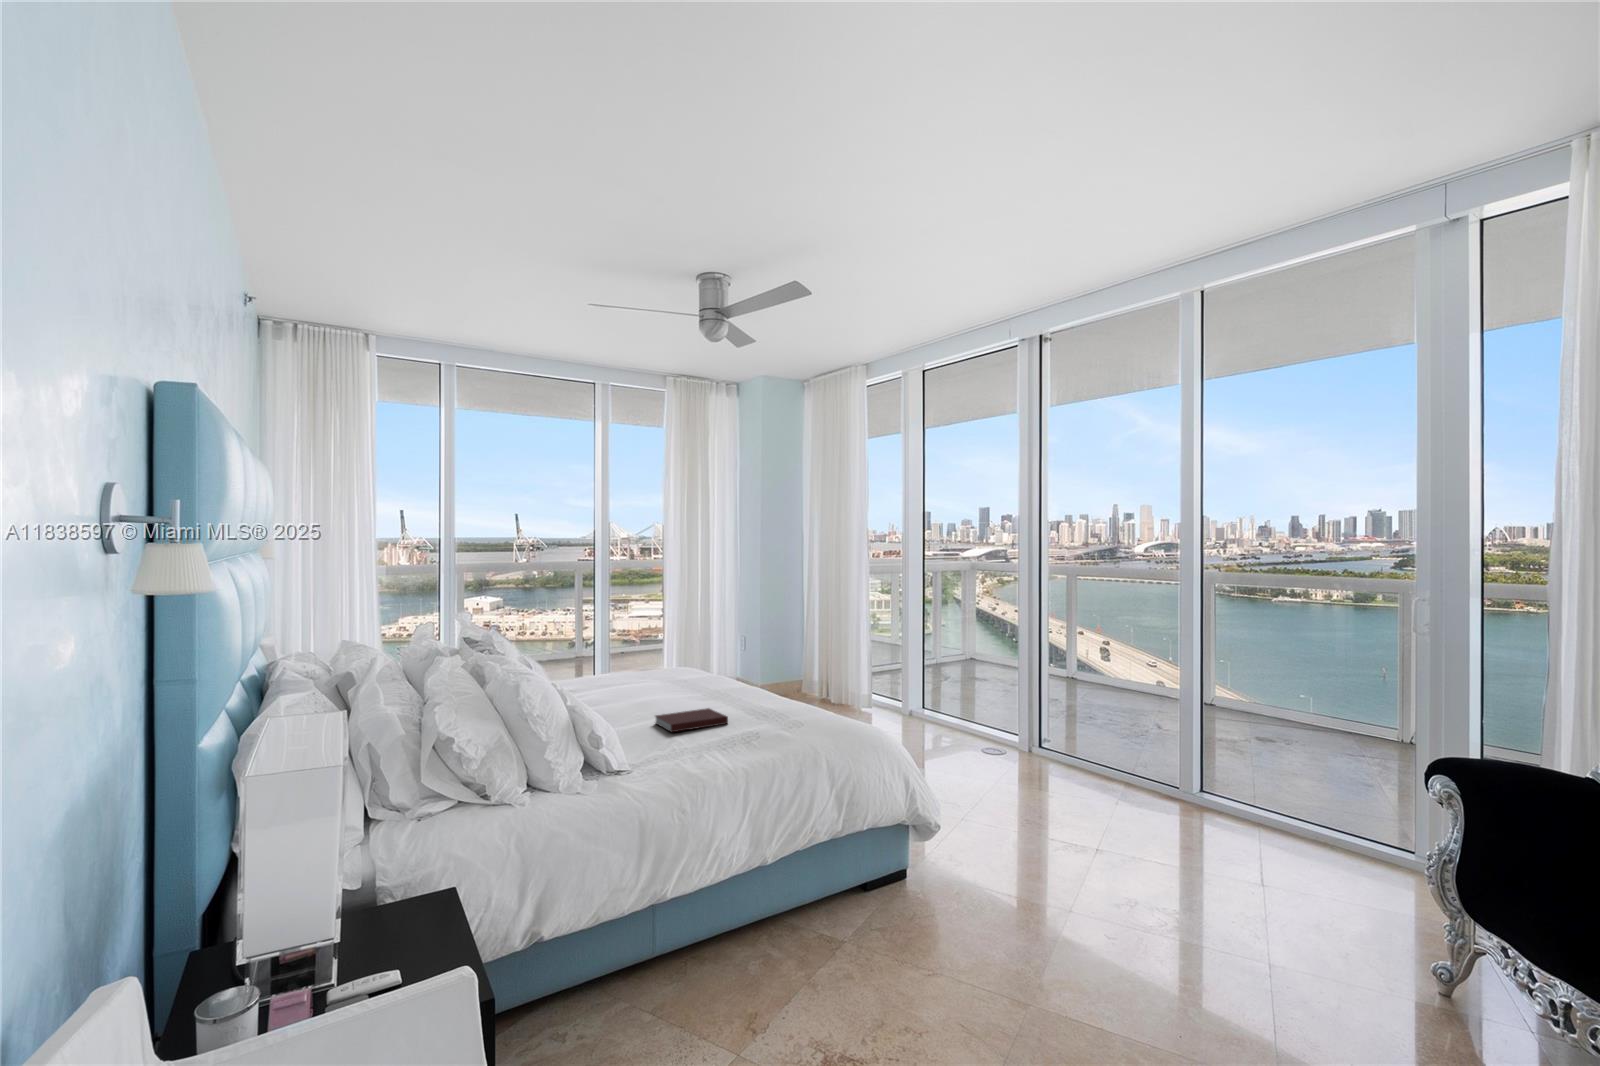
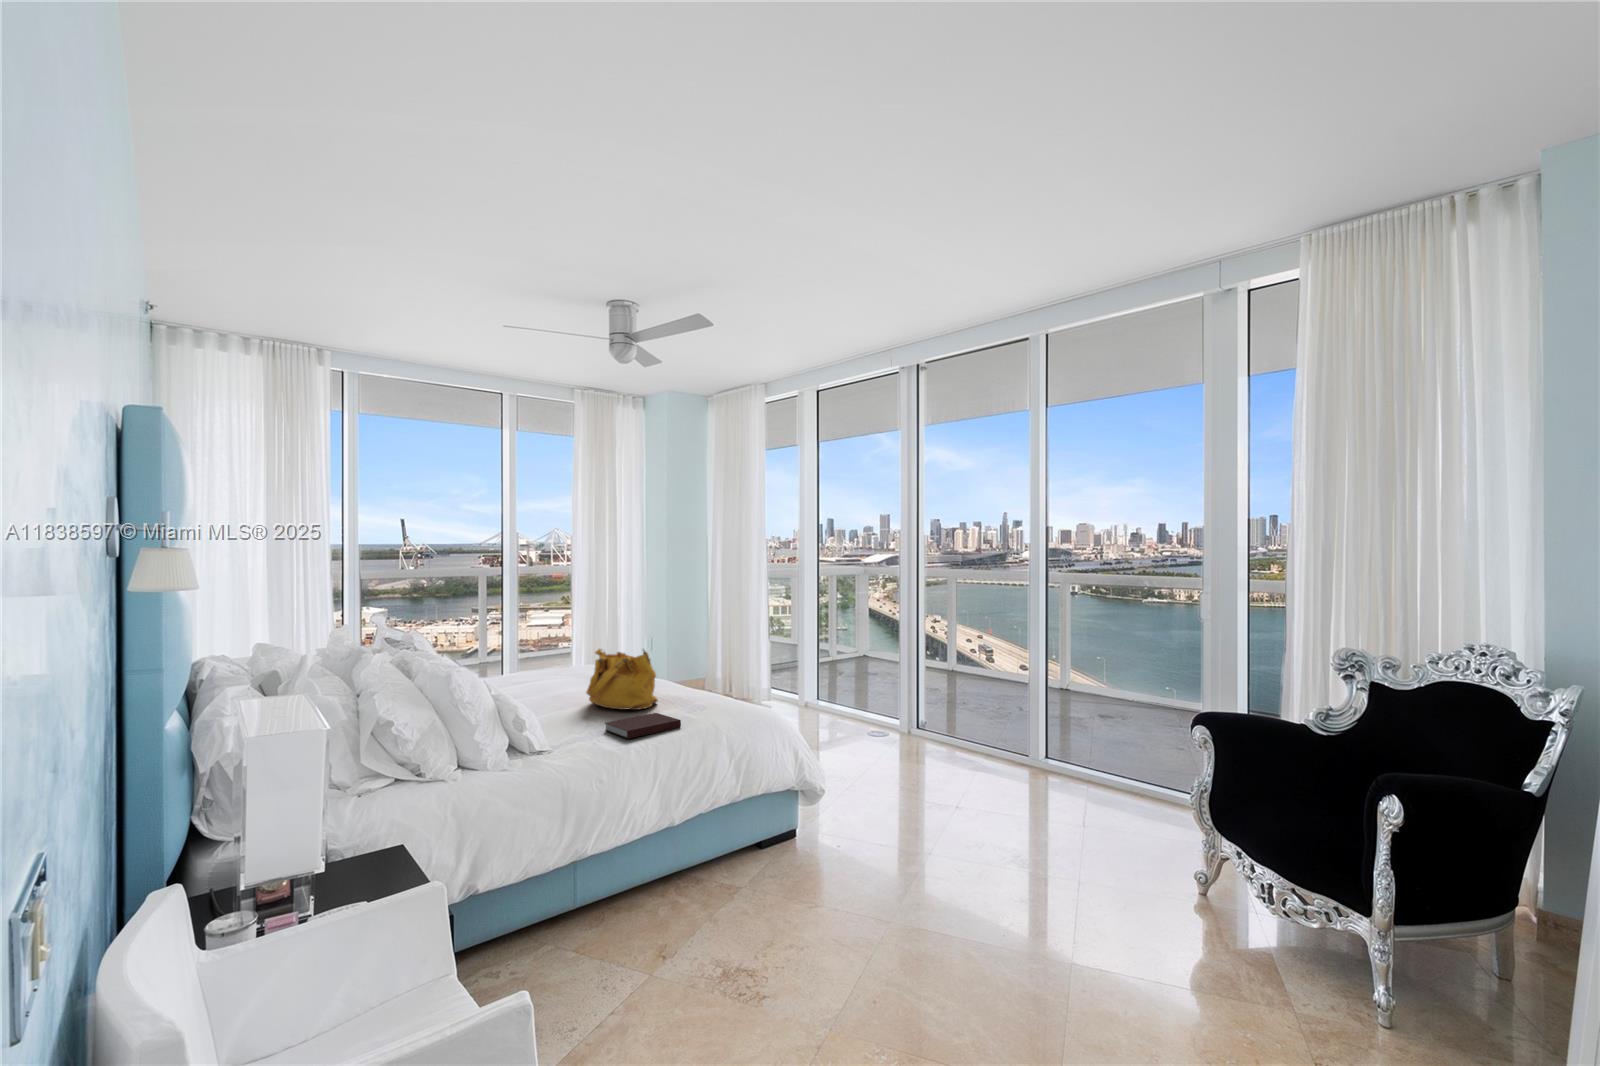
handbag: none [646,642,717,704] -> present [586,649,658,710]

